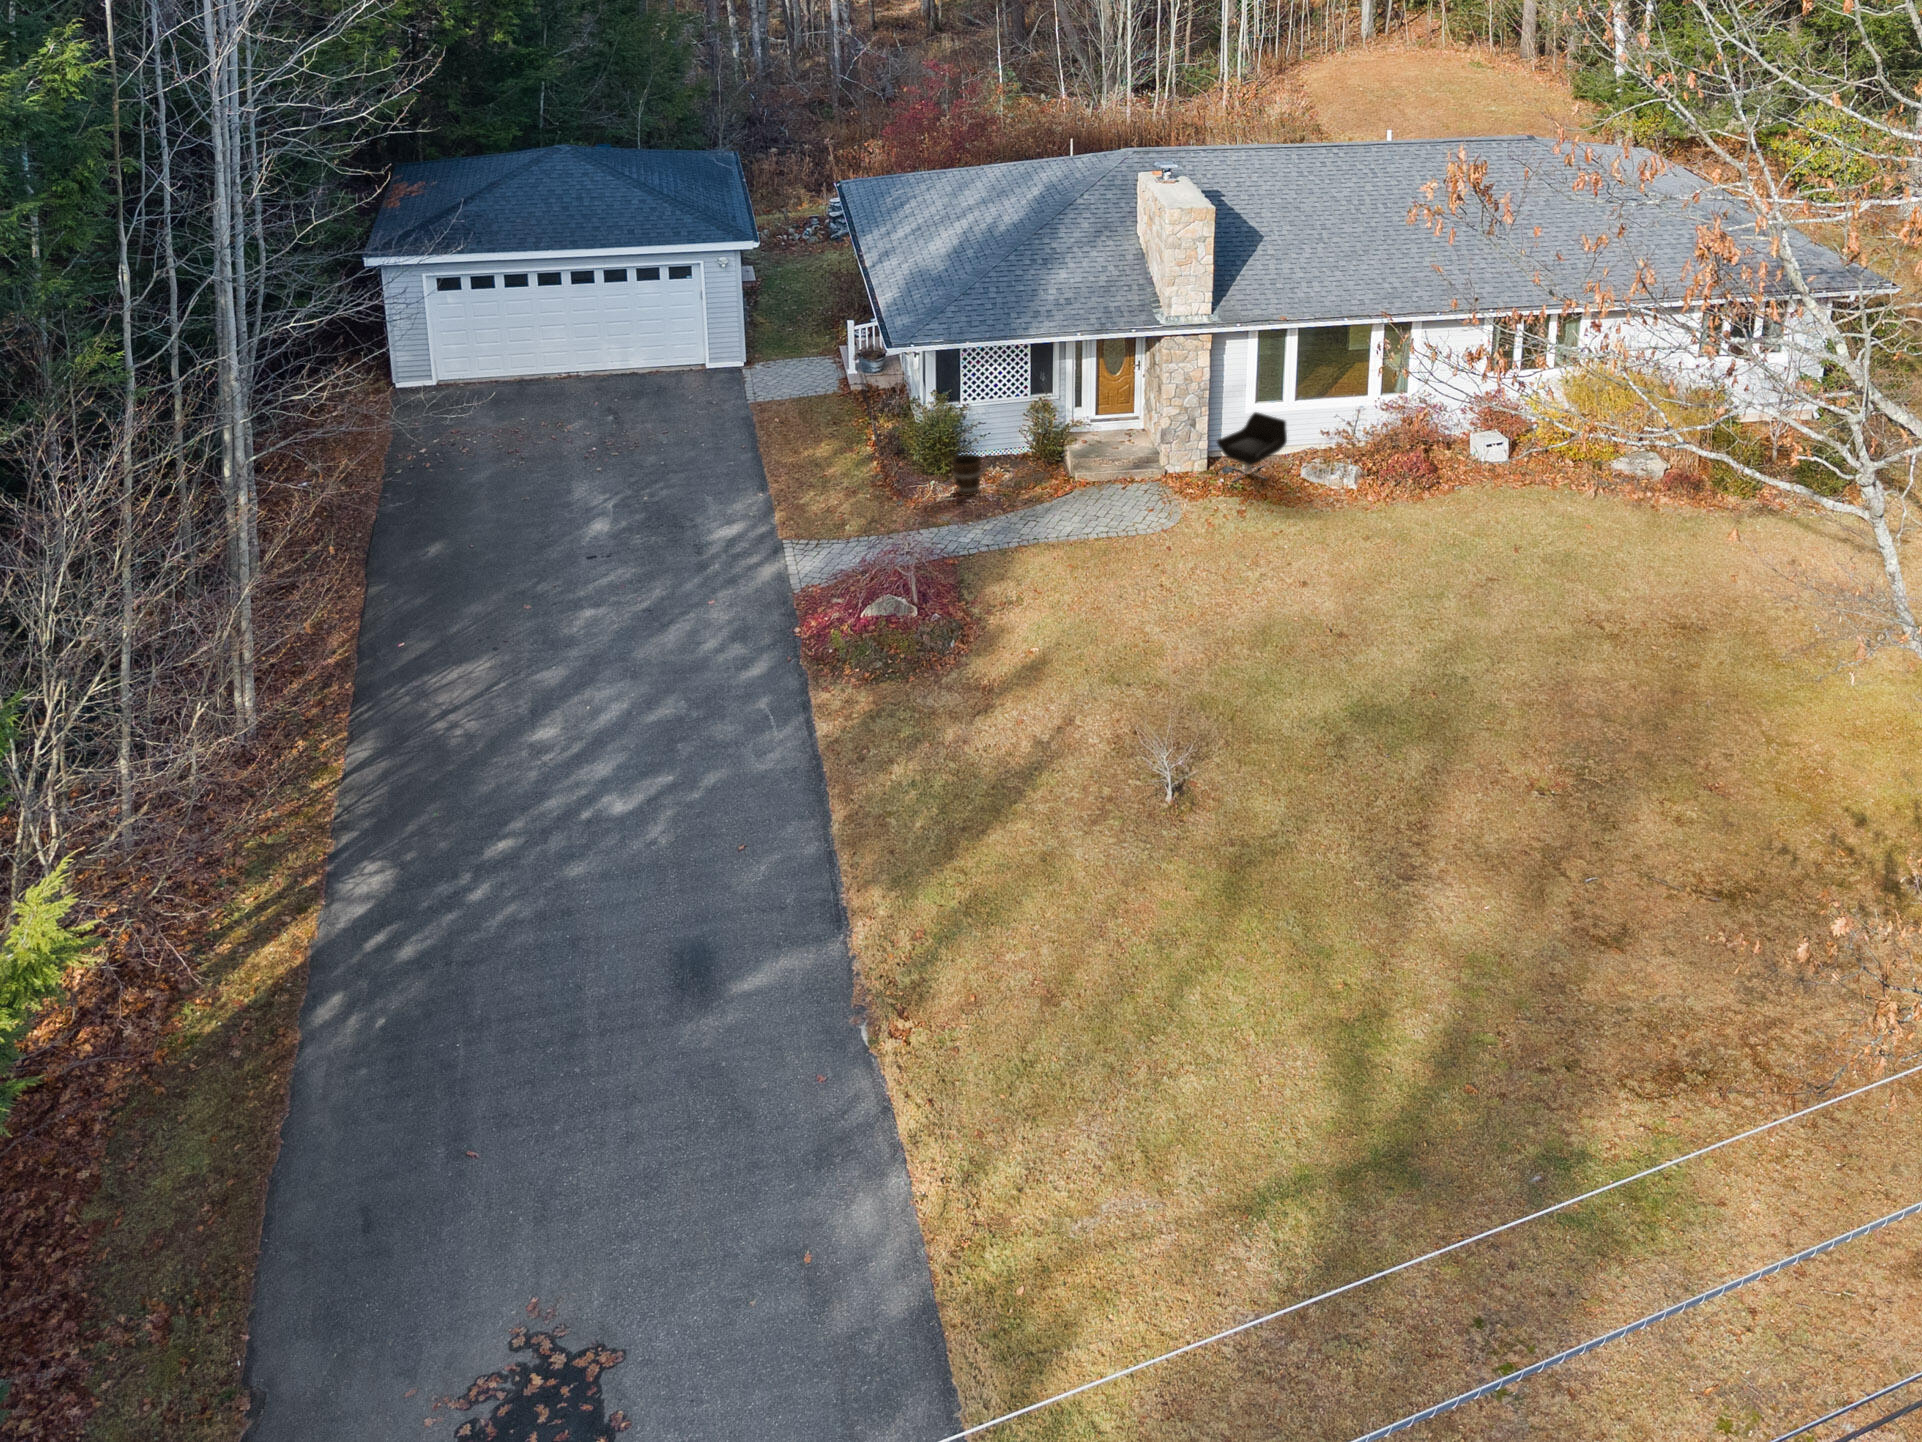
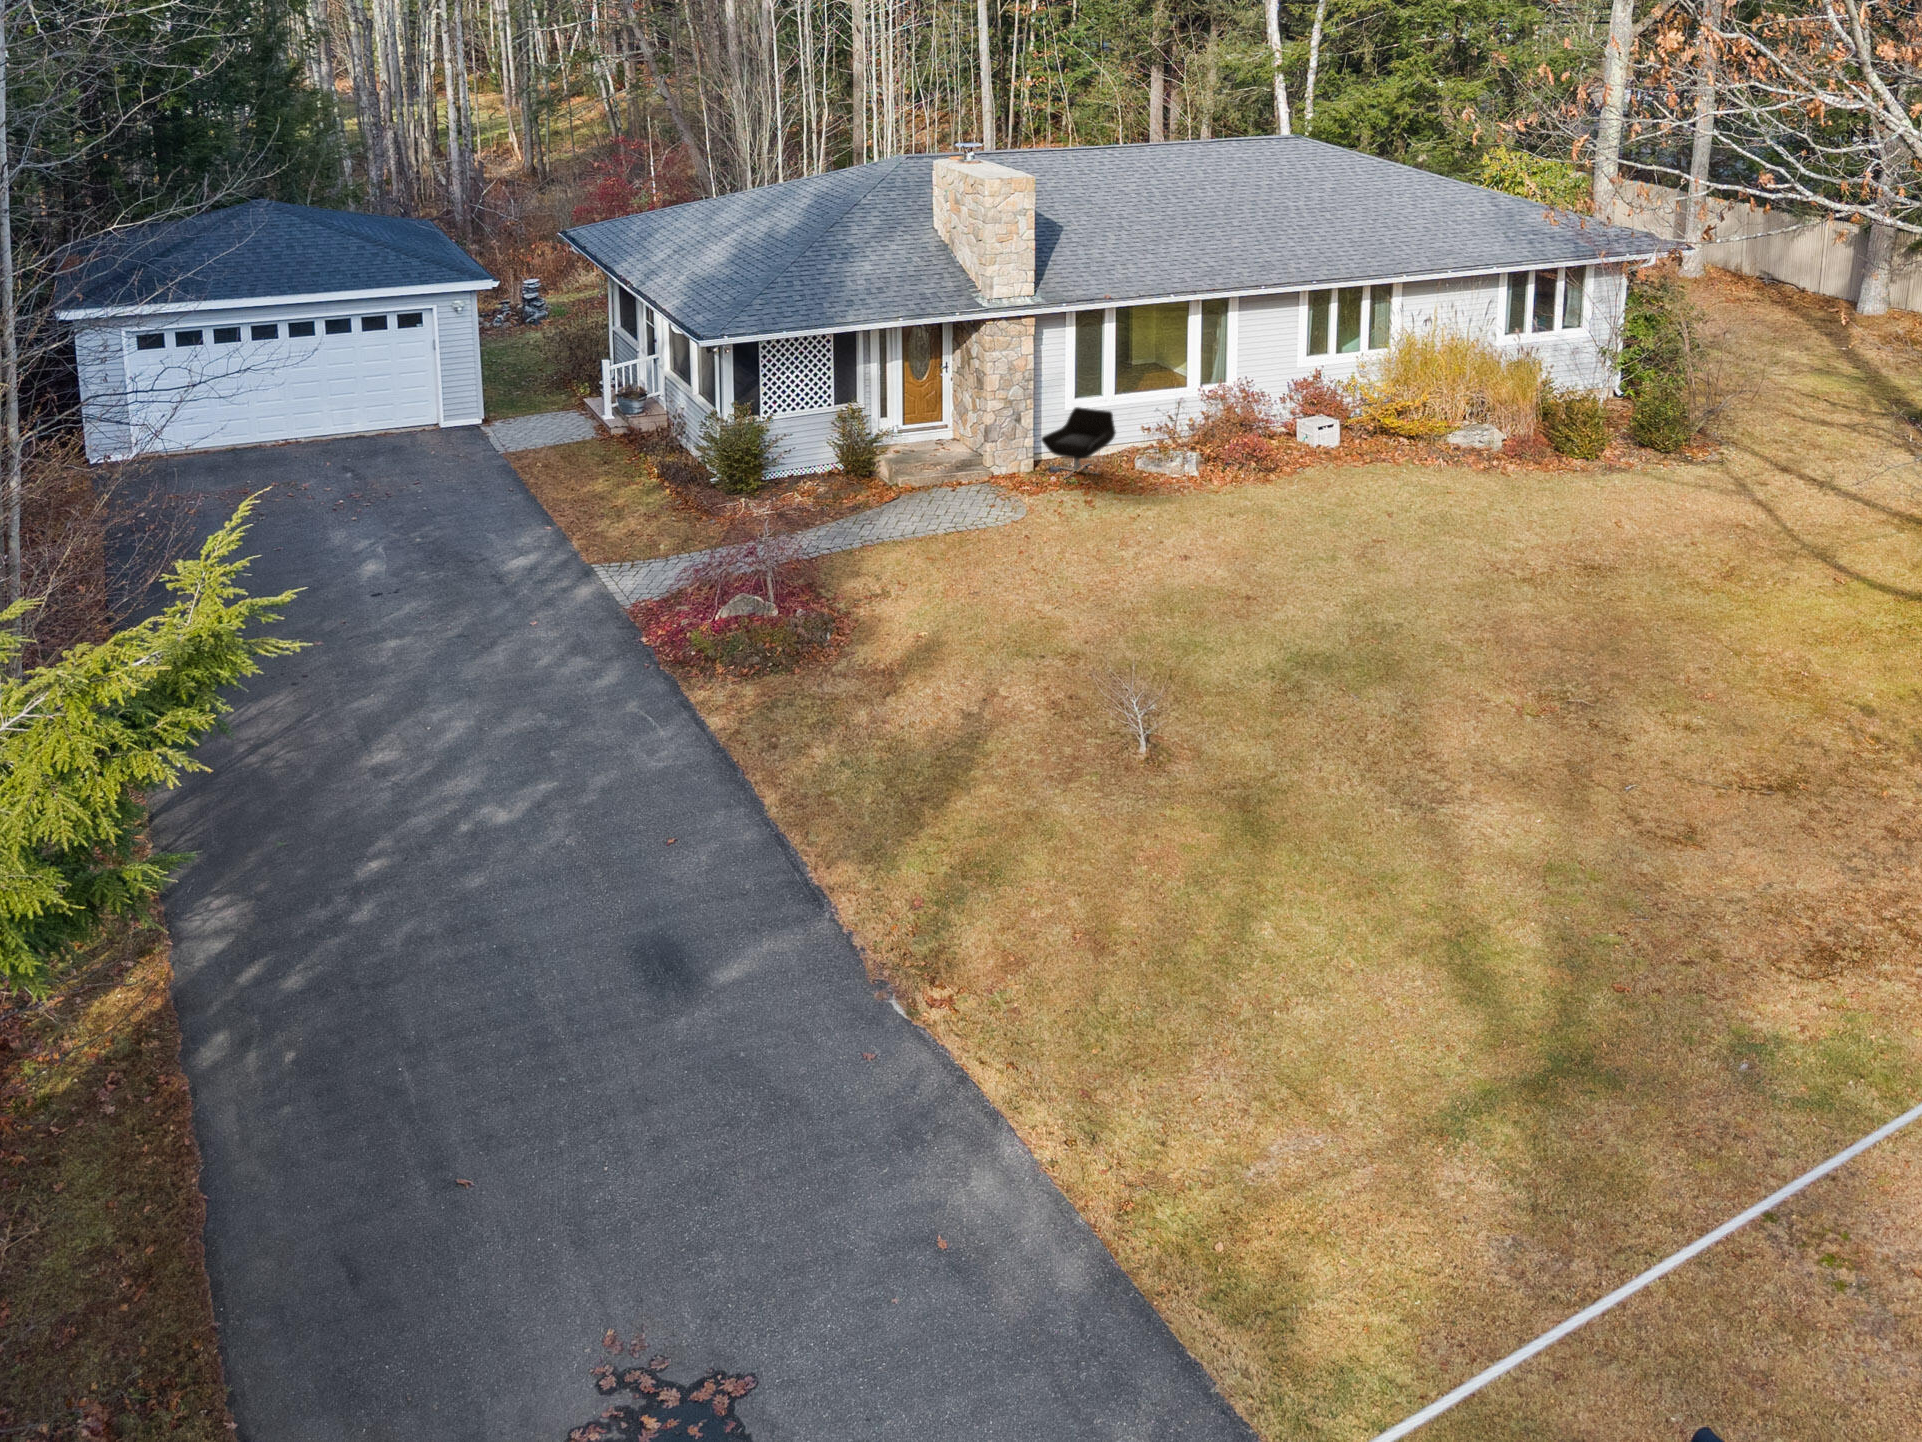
bucket: present [952,454,982,496] -> none [763,465,797,511]

